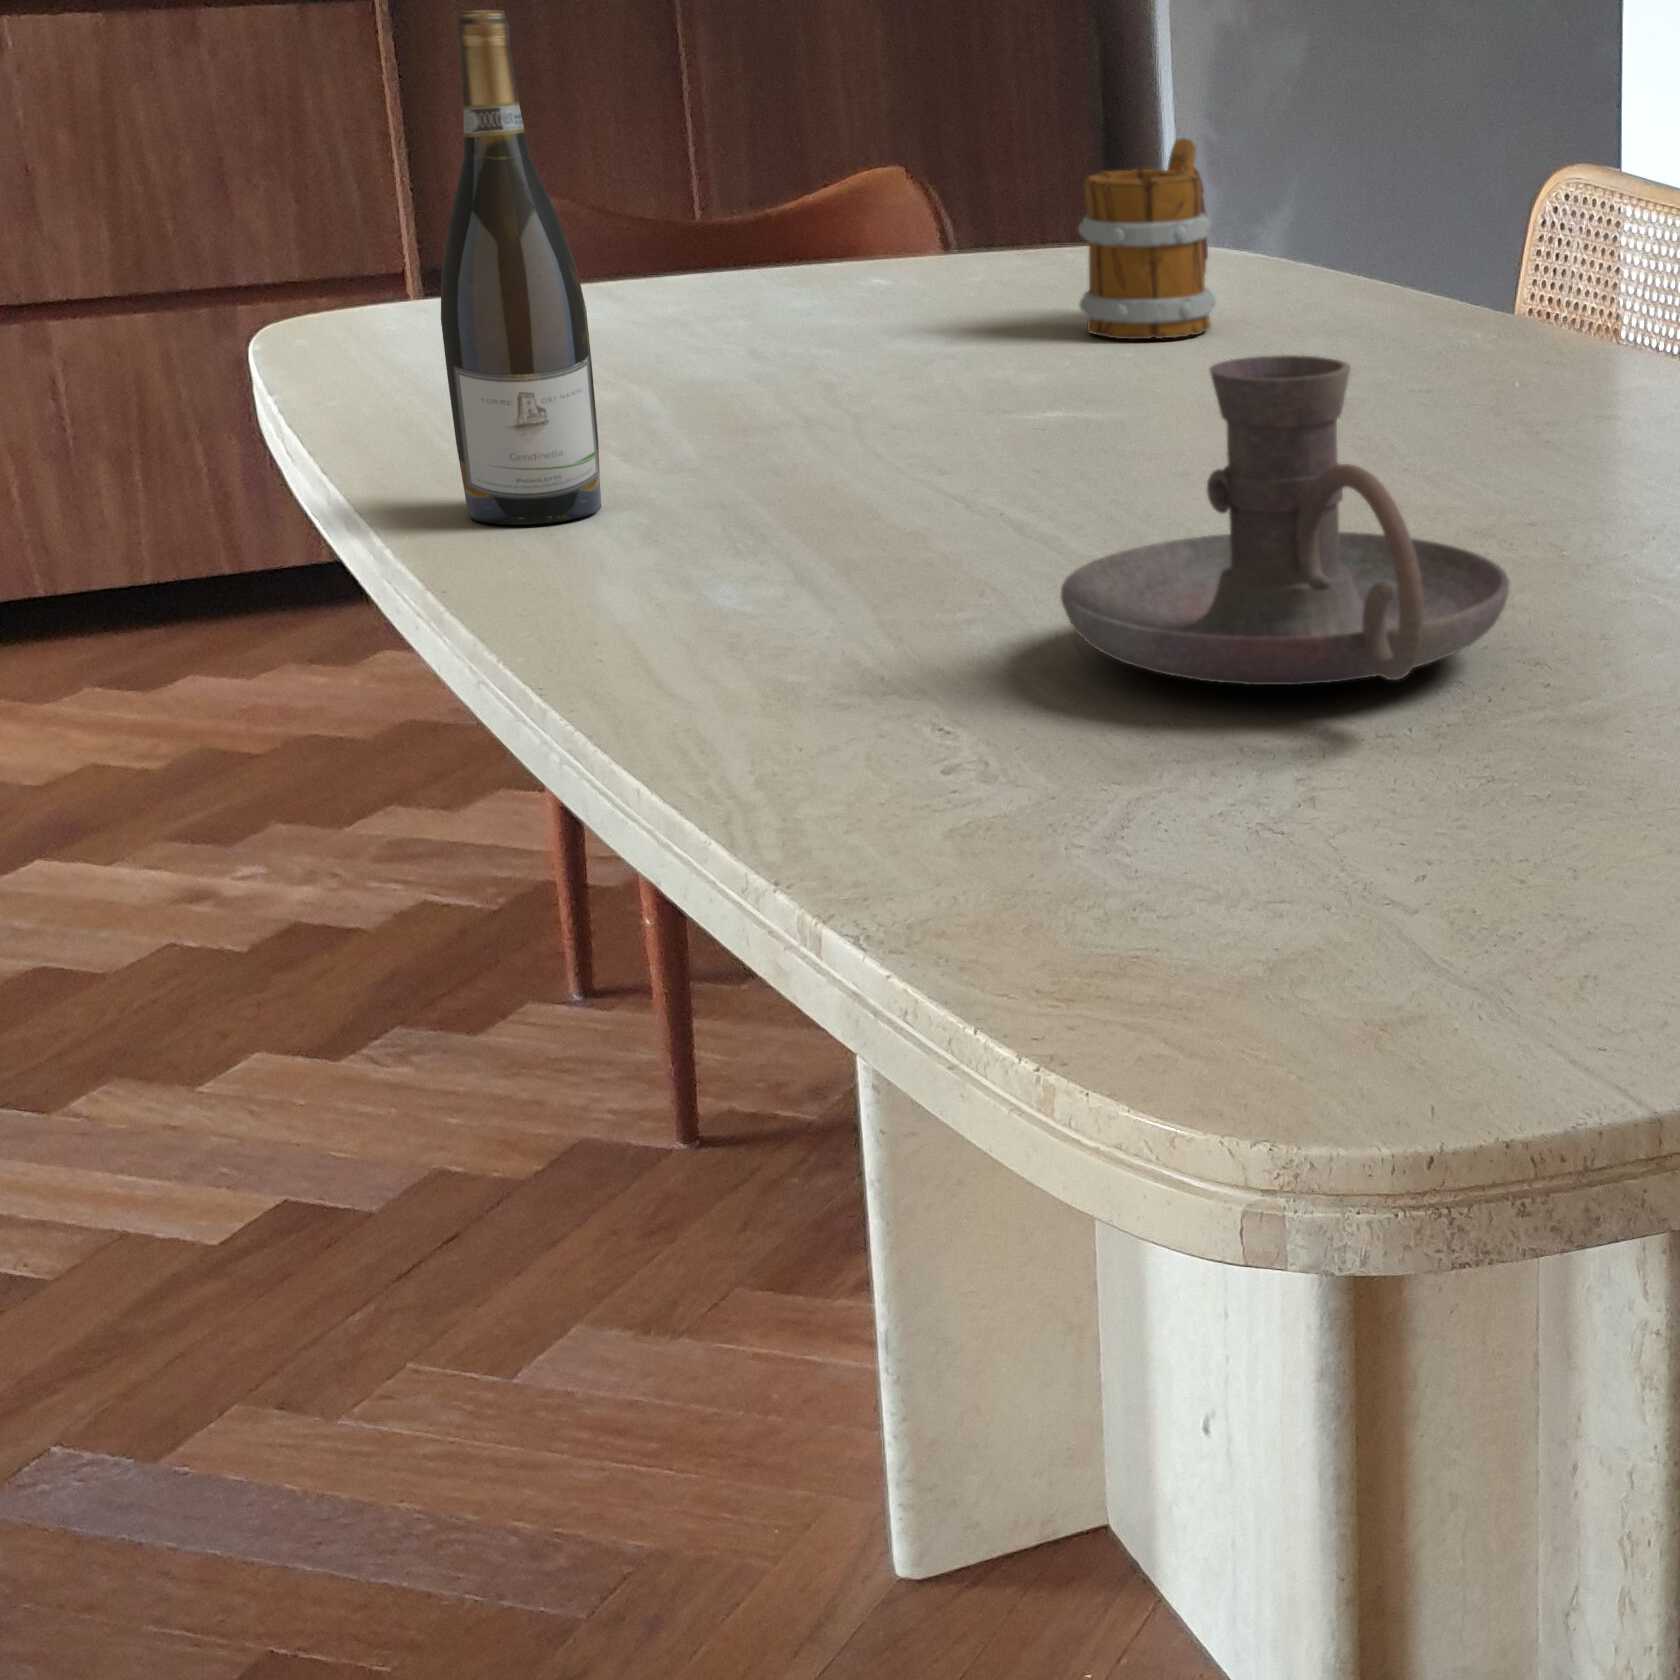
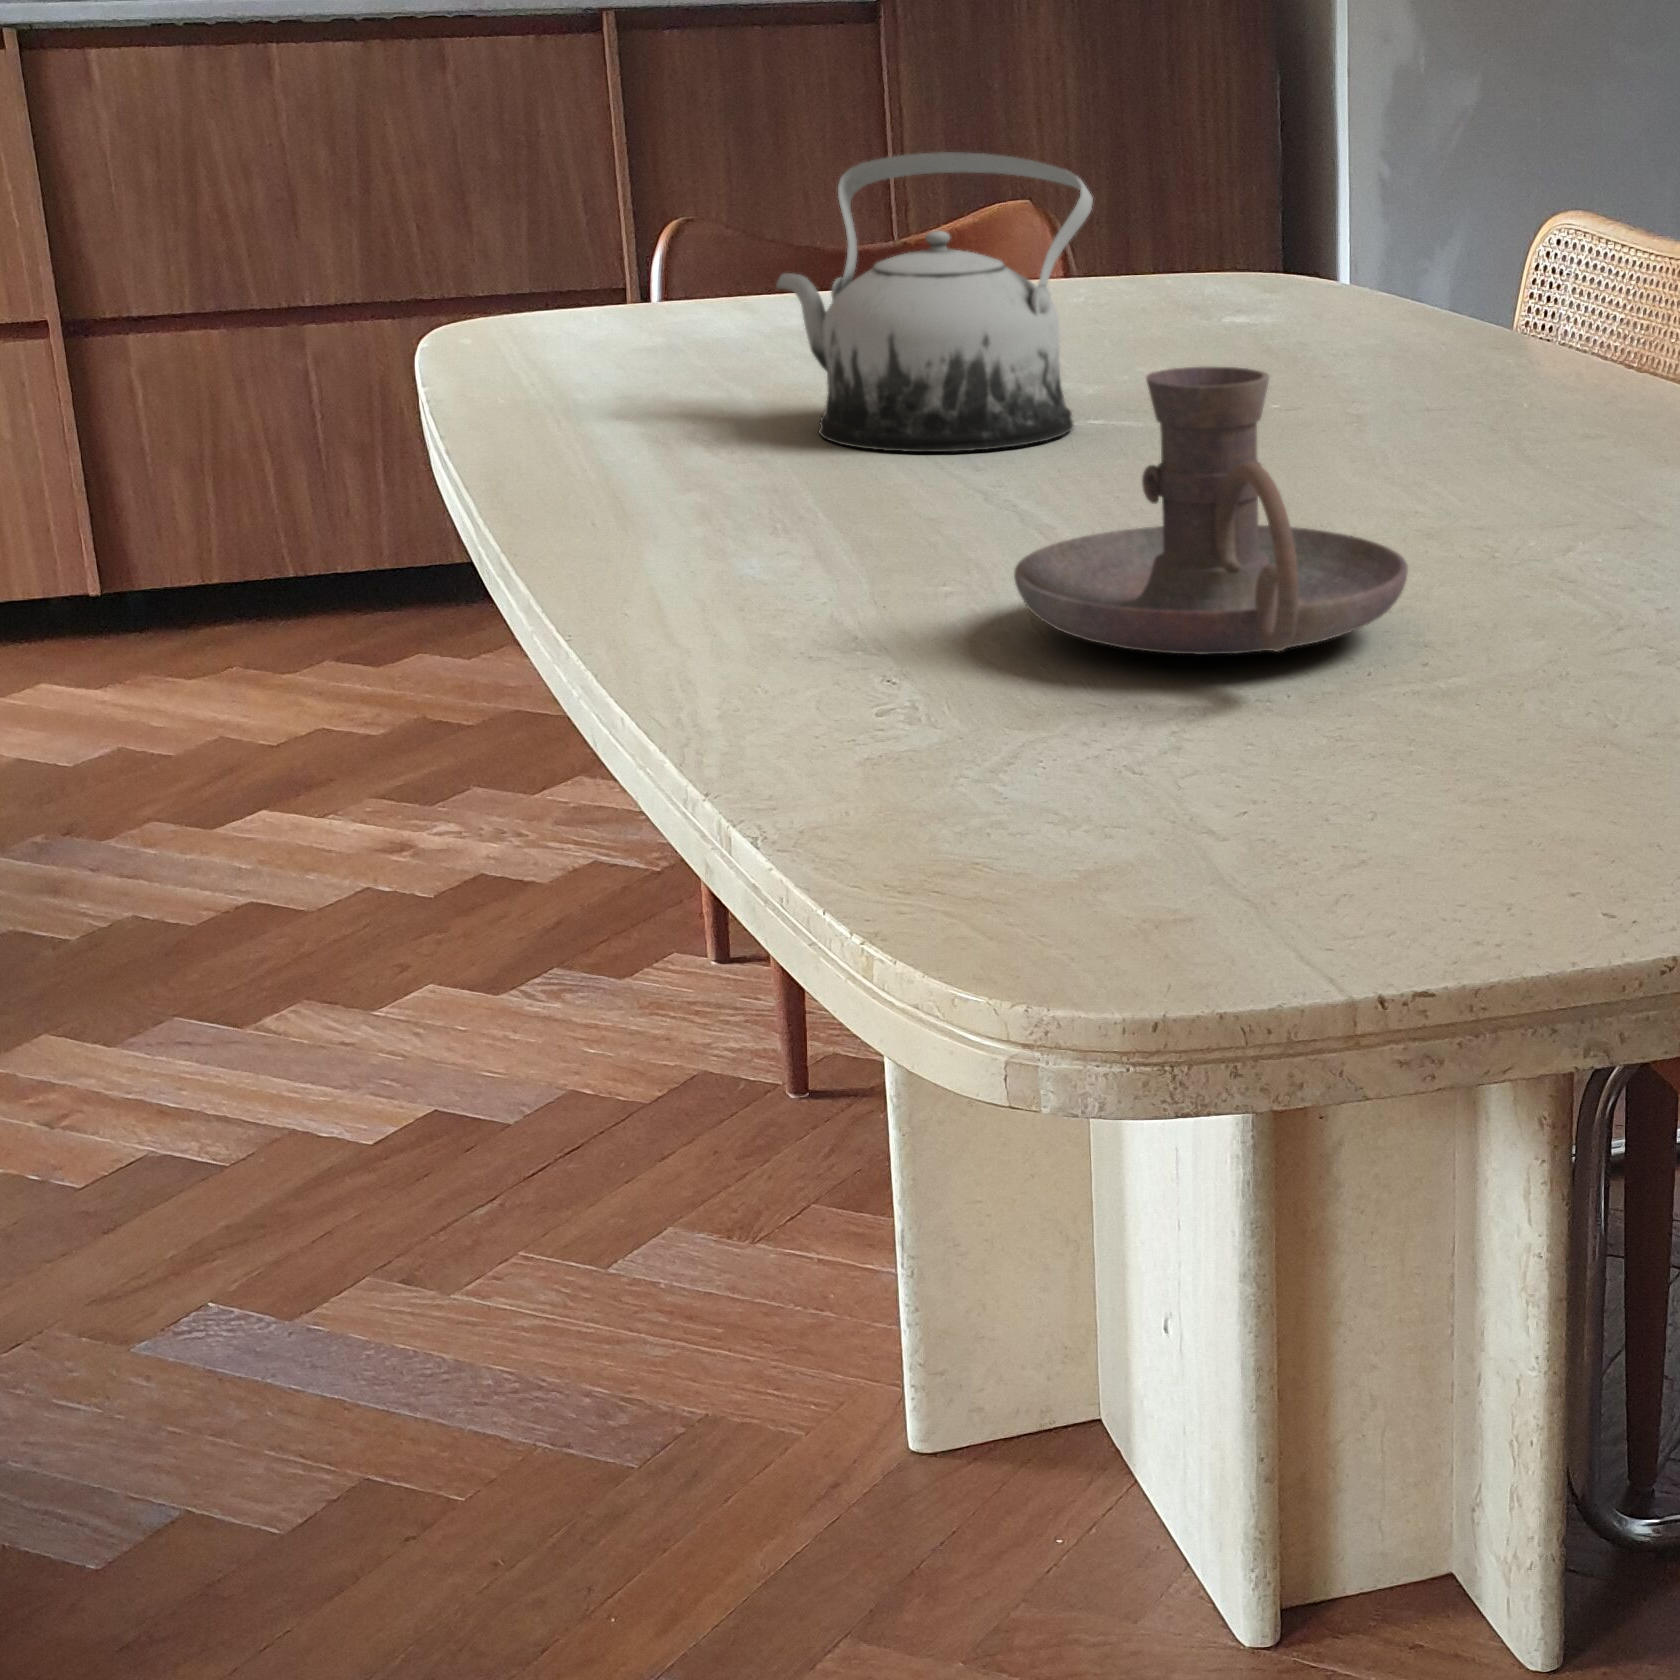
wine bottle: present [441,10,601,525] -> none [542,50,676,502]
teapot: none [683,121,1043,455] -> present [776,152,1093,452]
mug: present [1078,138,1216,339] -> none [1154,173,1280,358]

